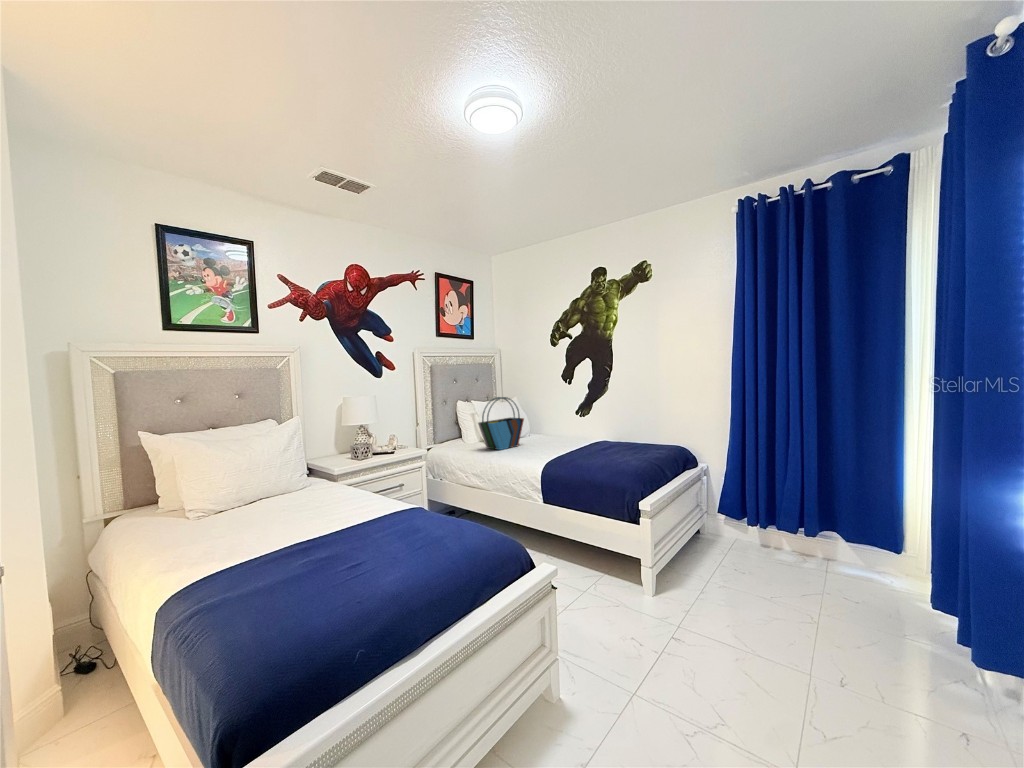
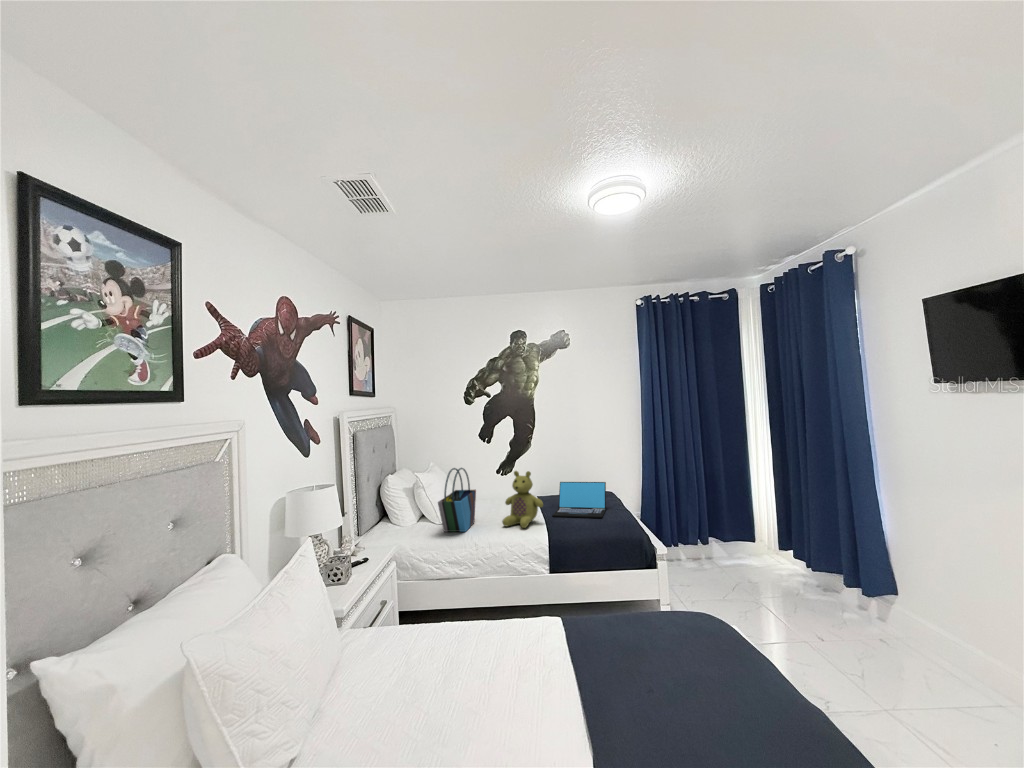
stuffed bear: none [531,403,567,452] -> present [502,471,543,528]
laptop: none [585,419,648,453] -> present [552,482,606,518]

